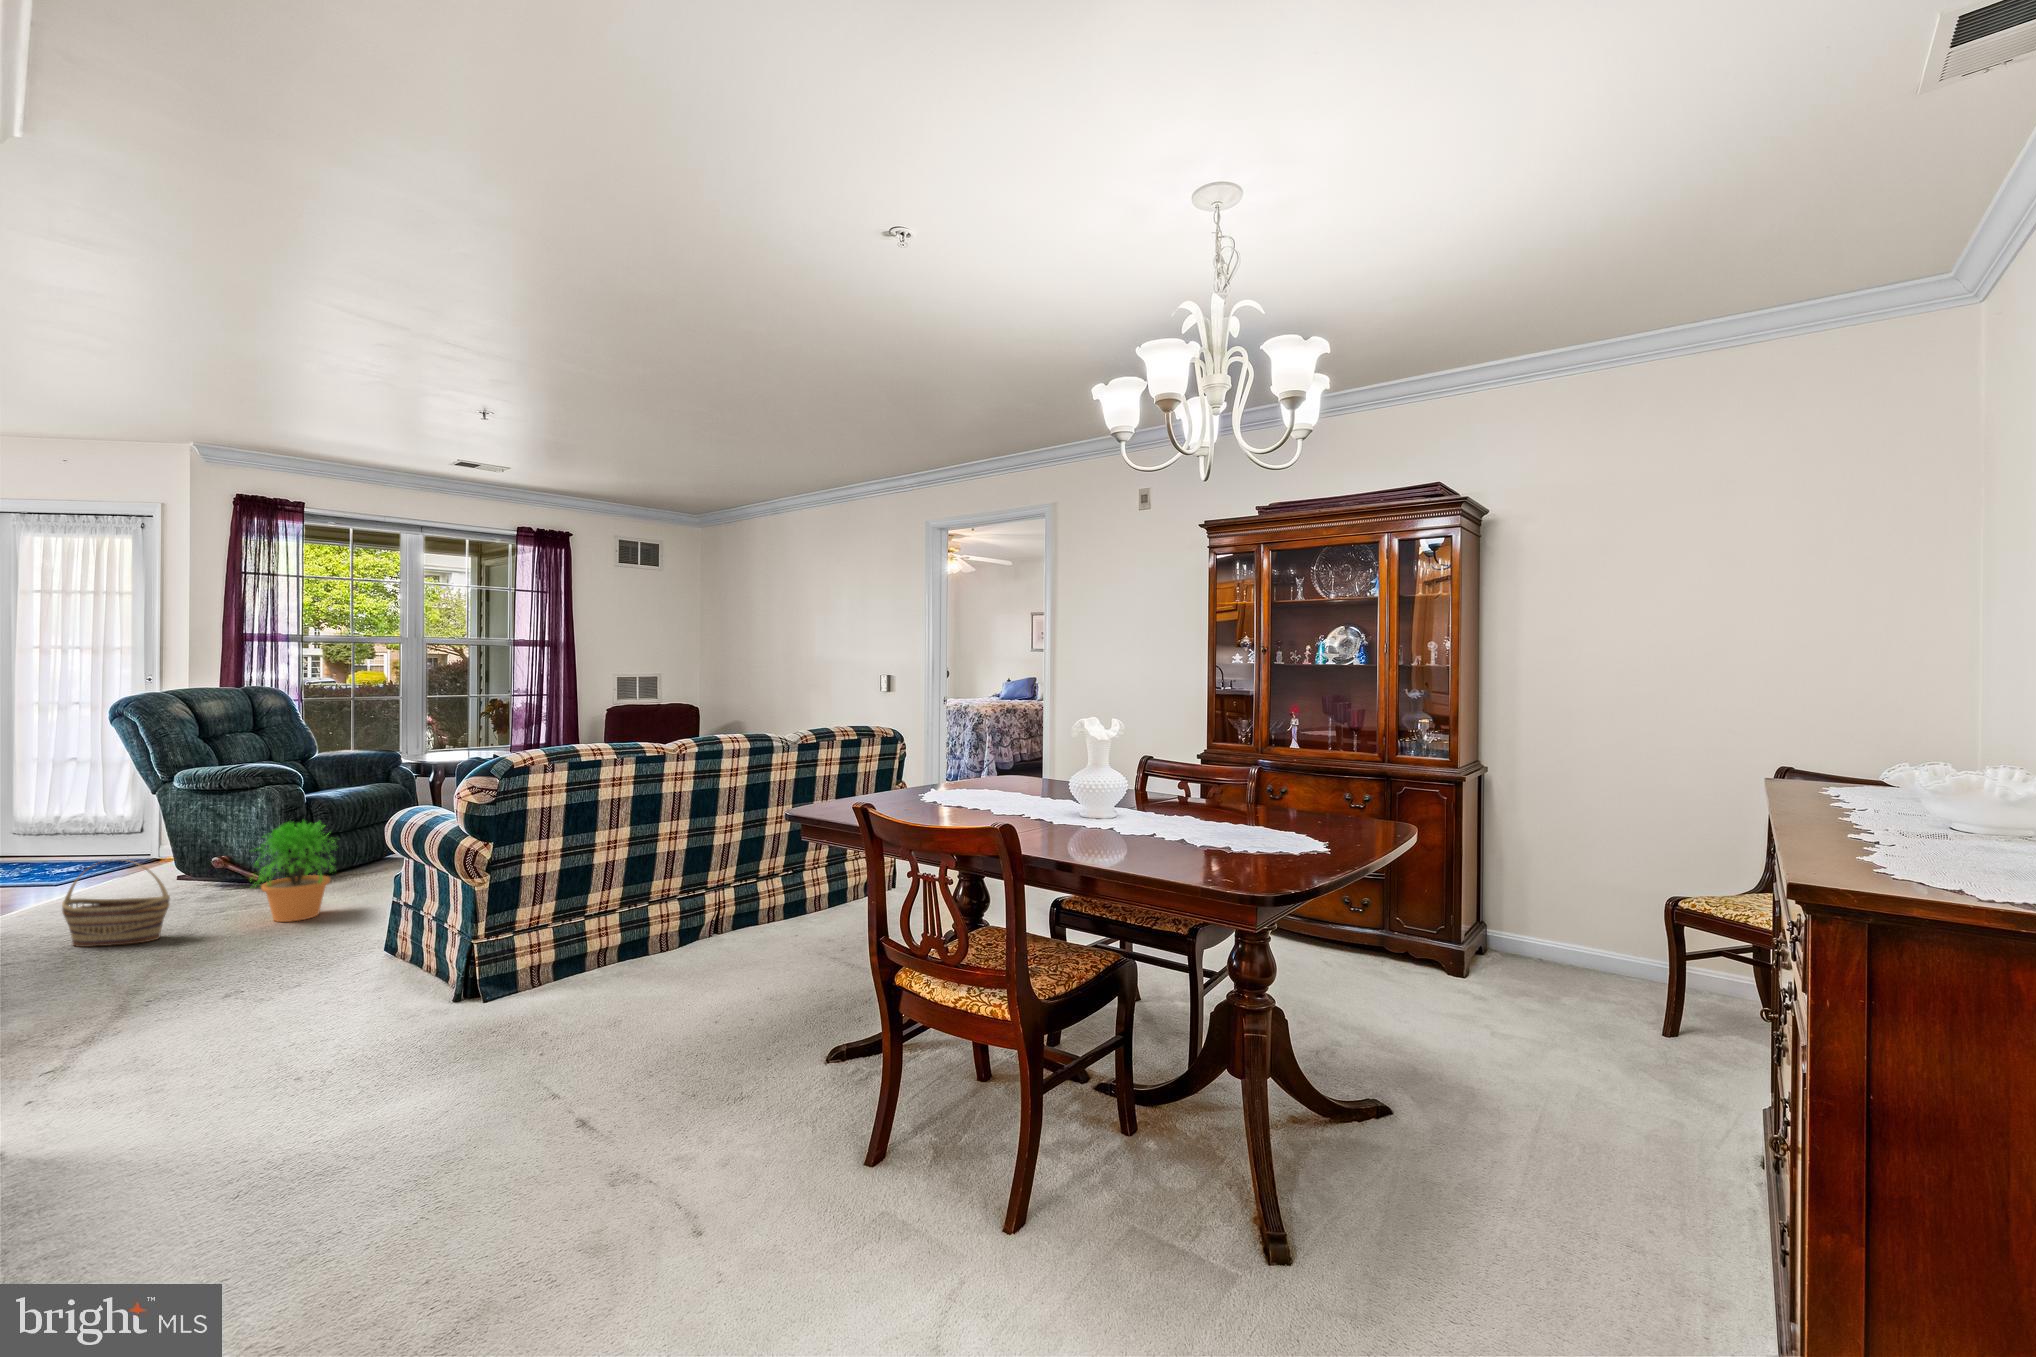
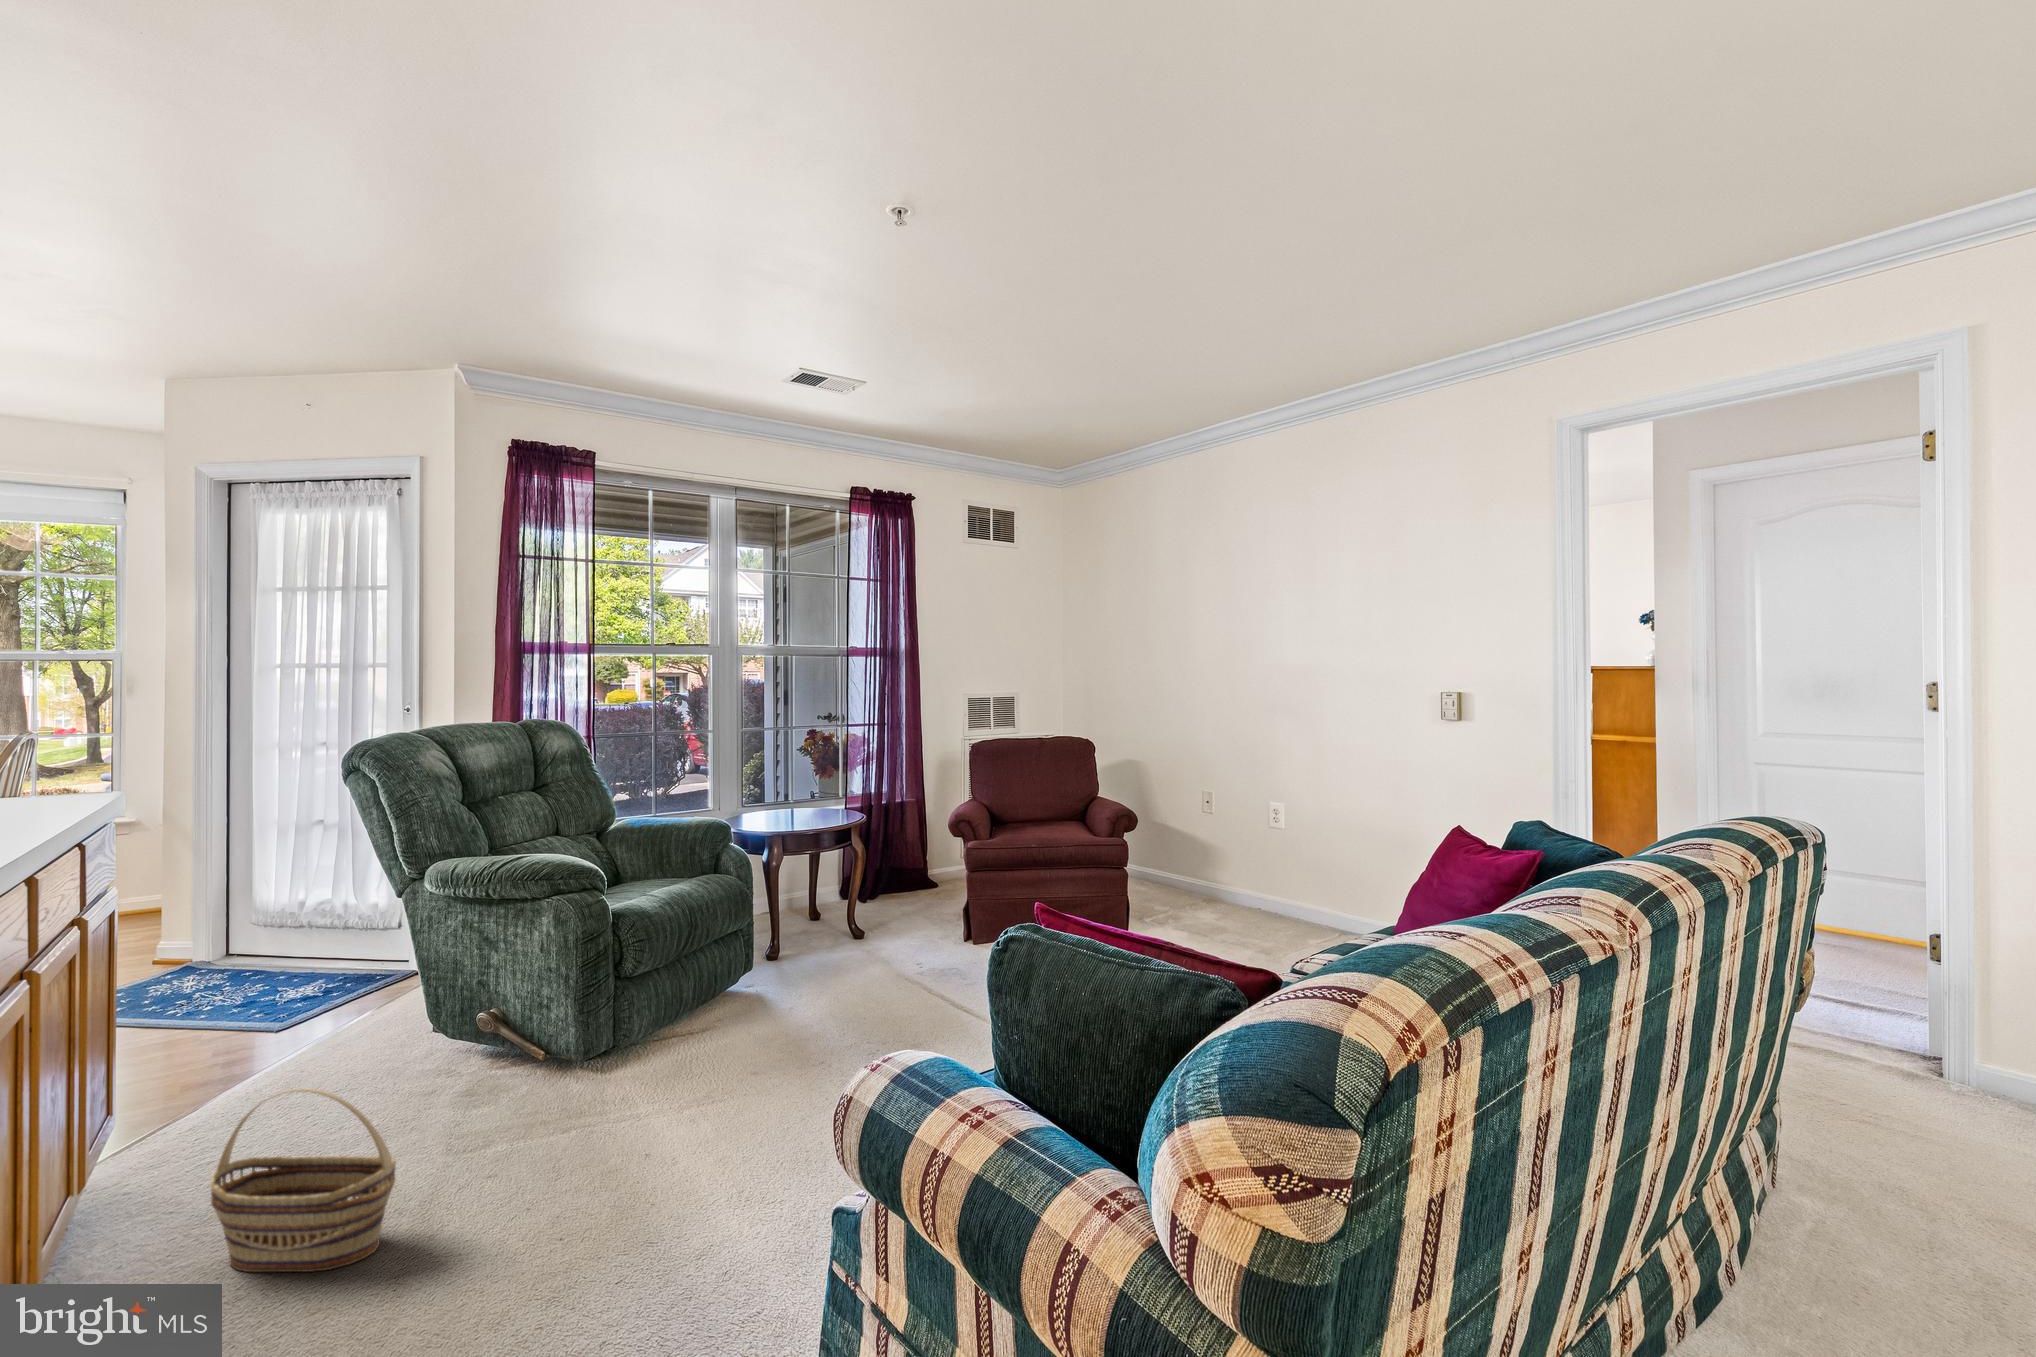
potted plant: present [250,822,335,922] -> none [528,990,685,1199]

